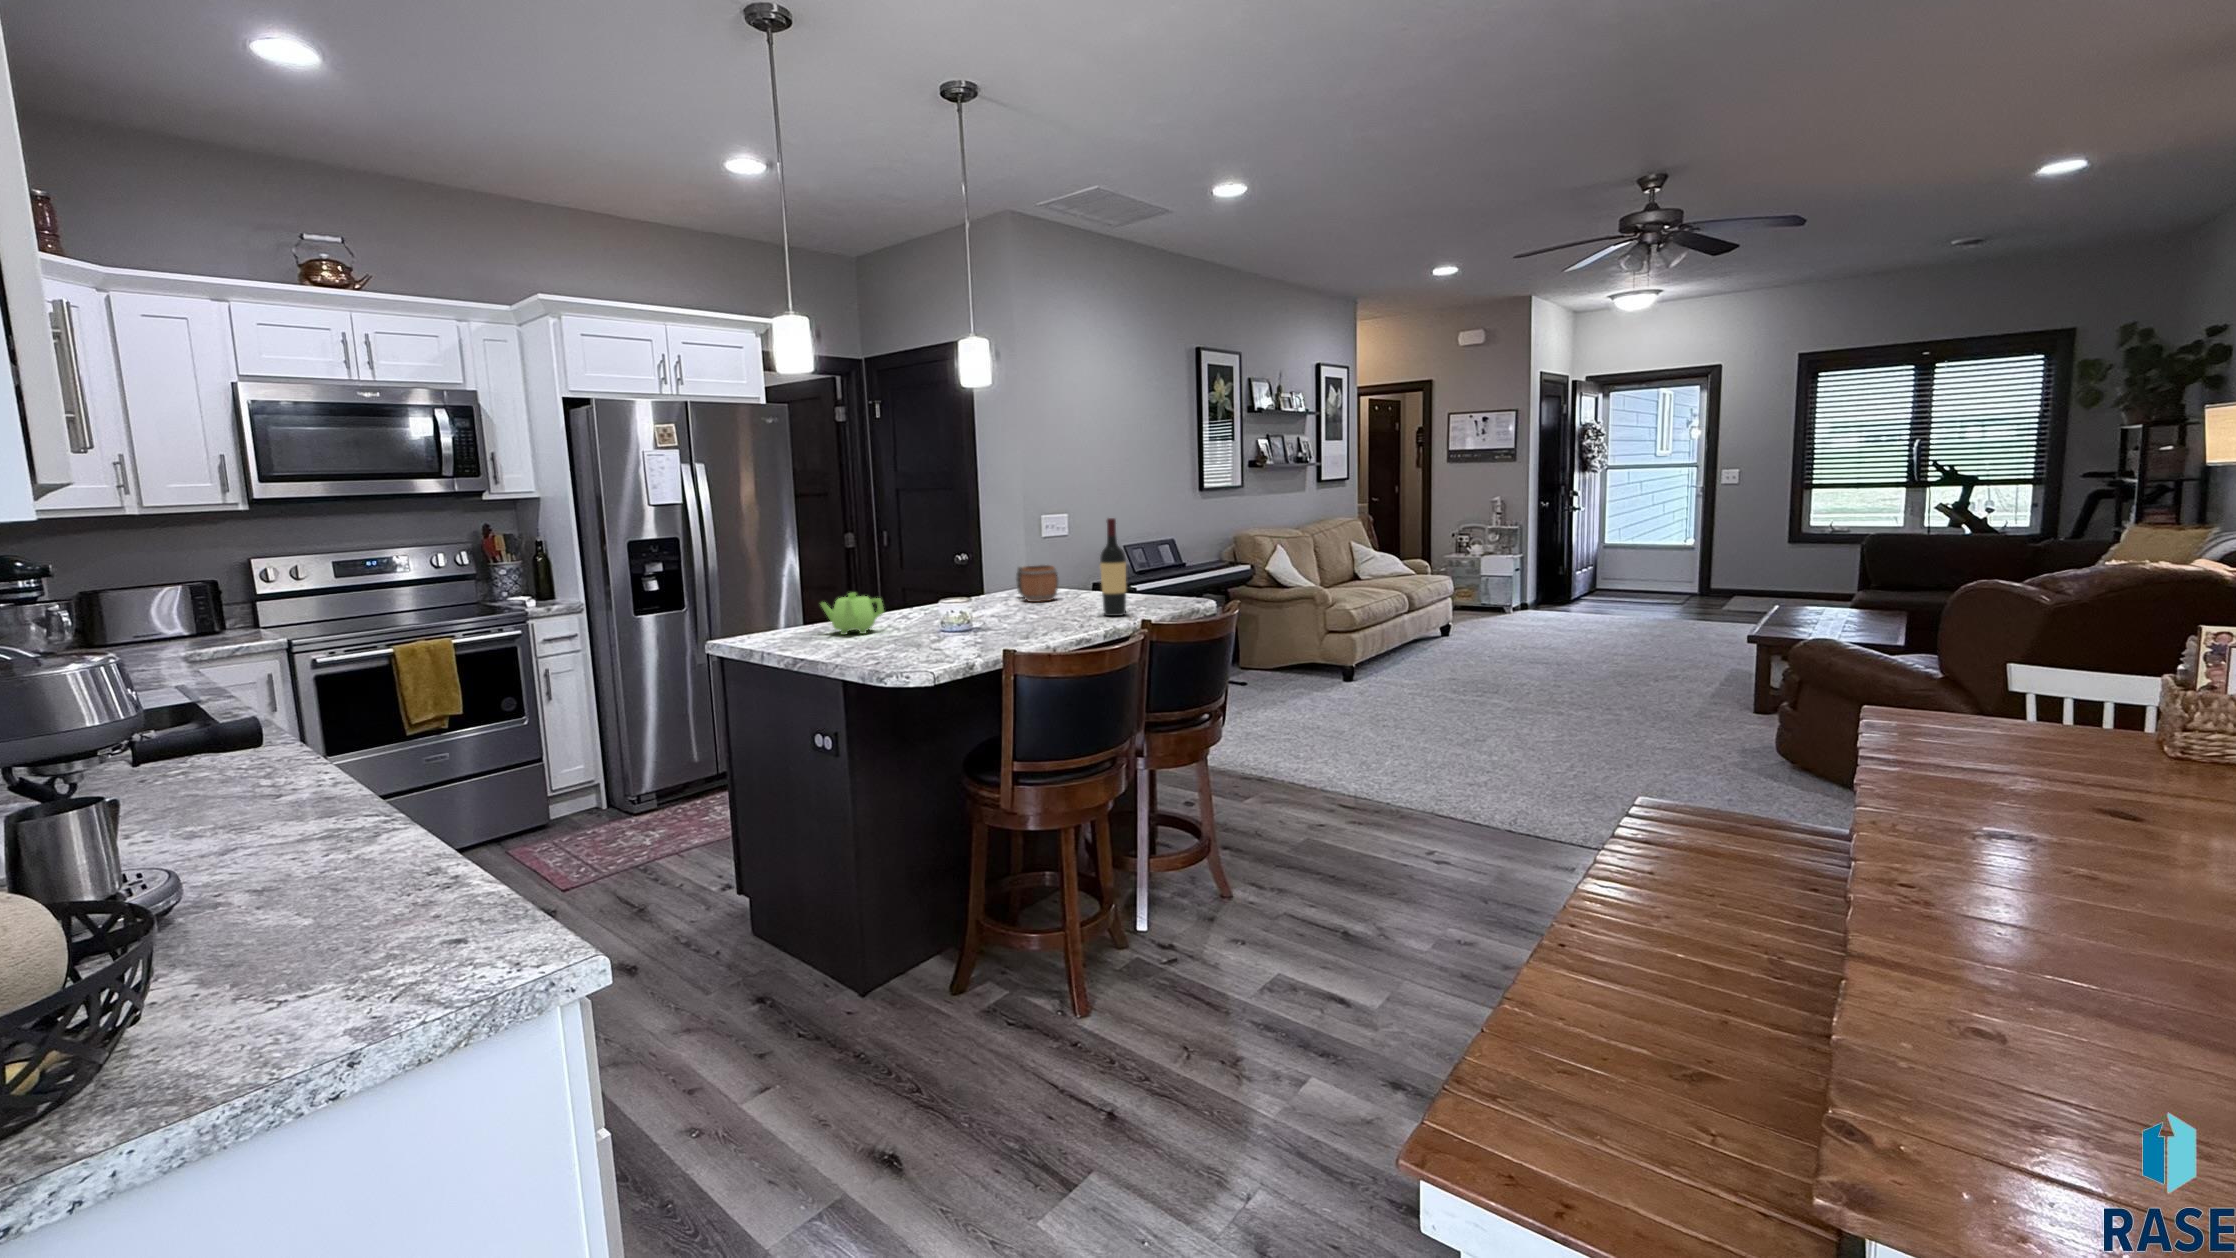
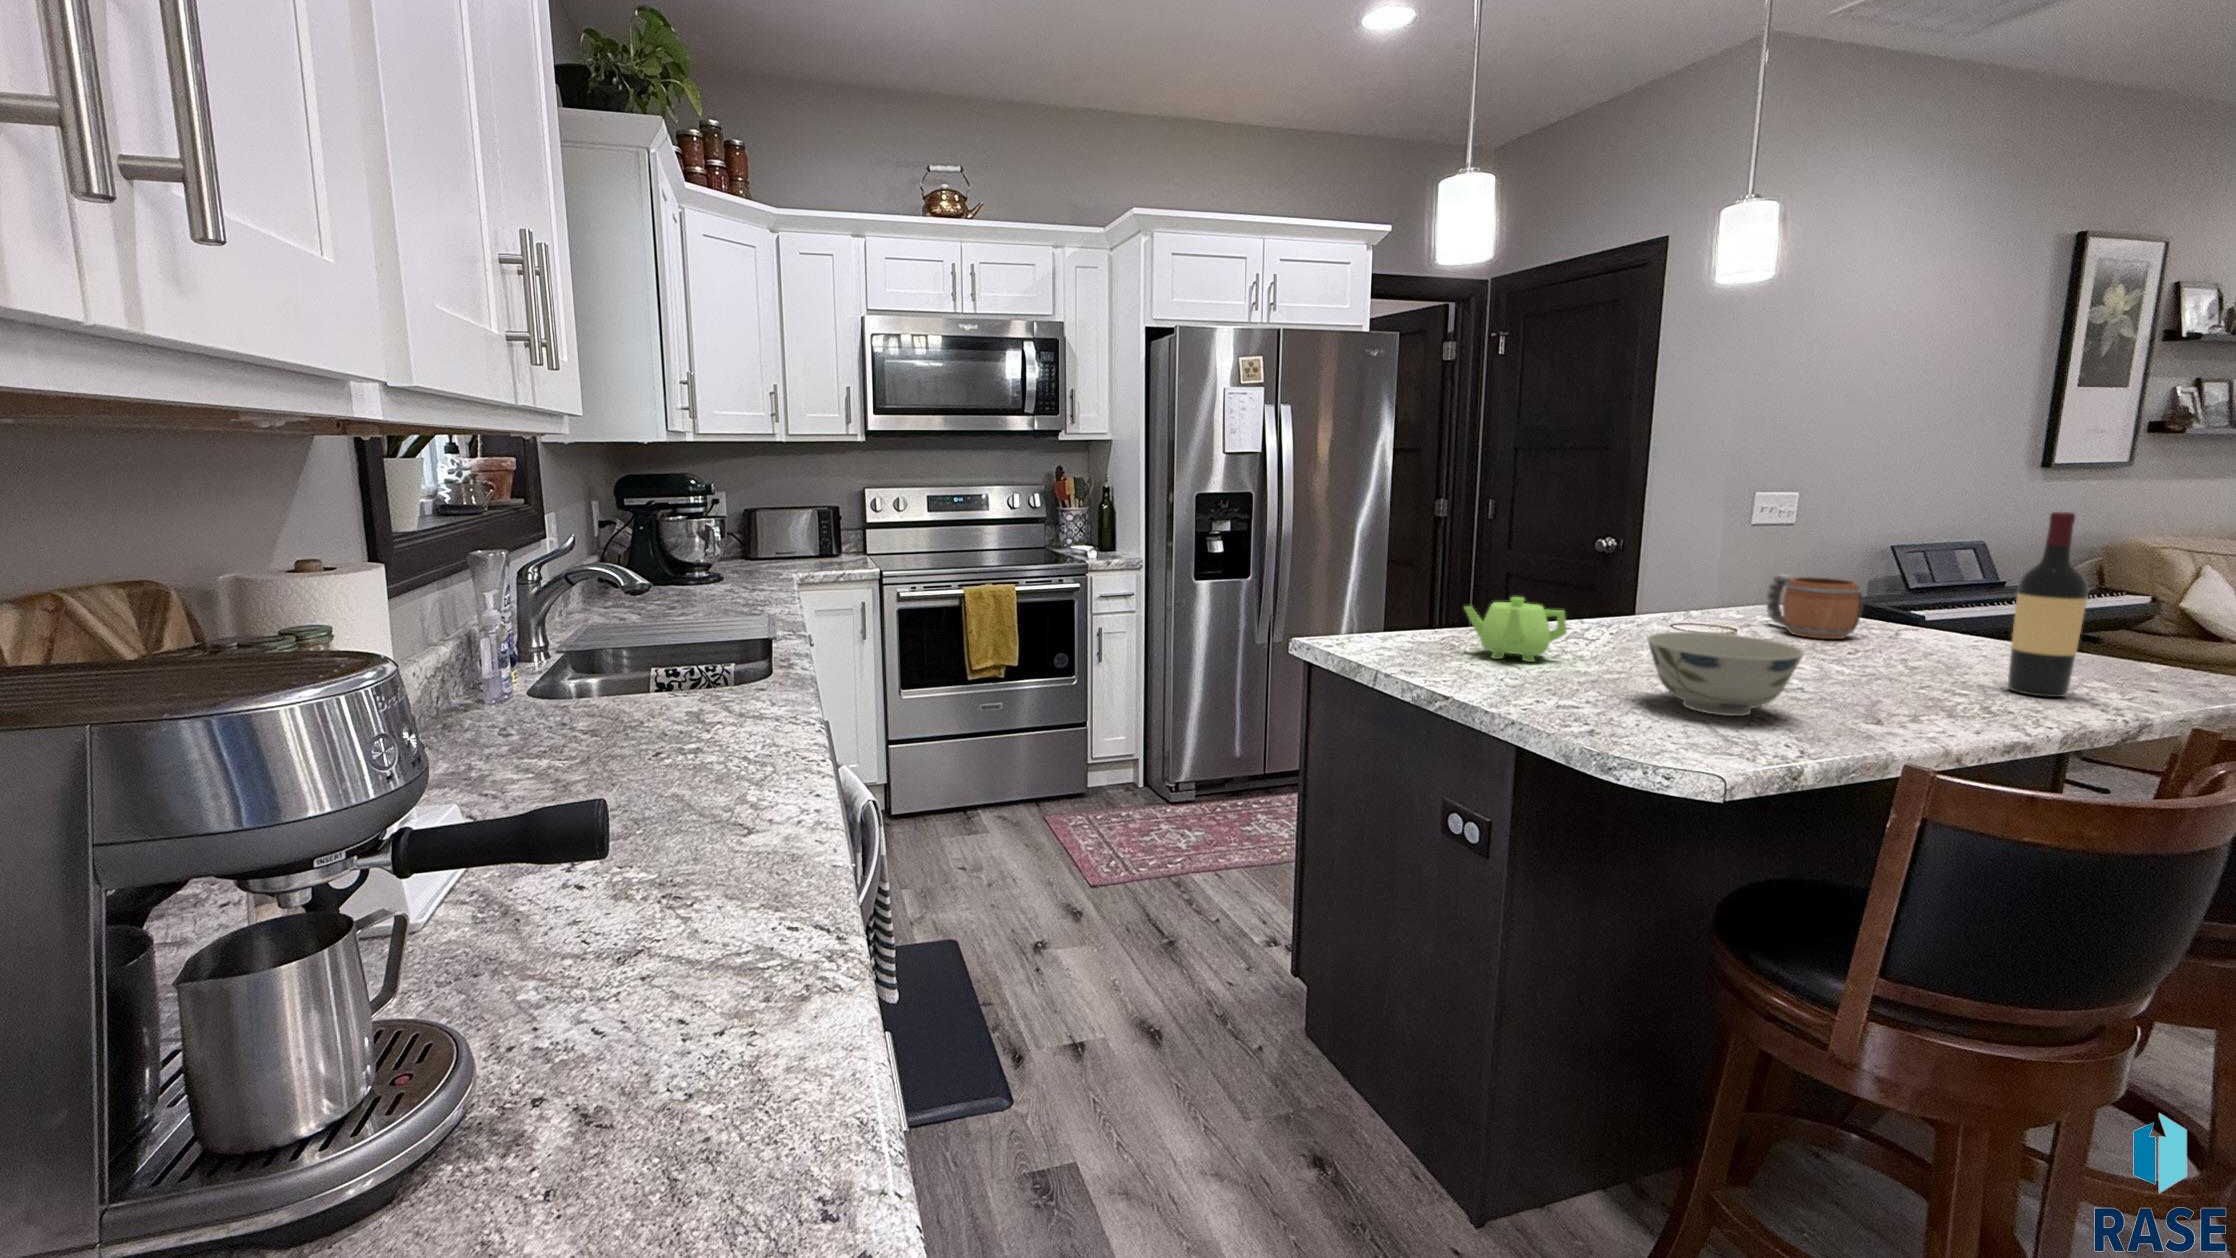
bowl: none [913,600,989,645] -> present [1647,632,1804,716]

